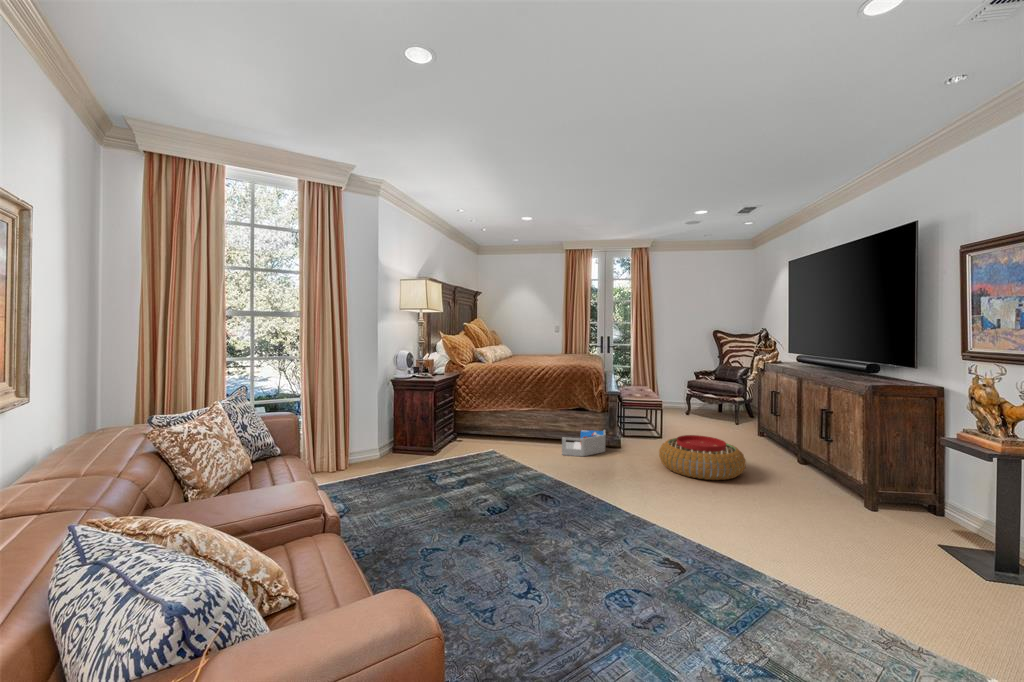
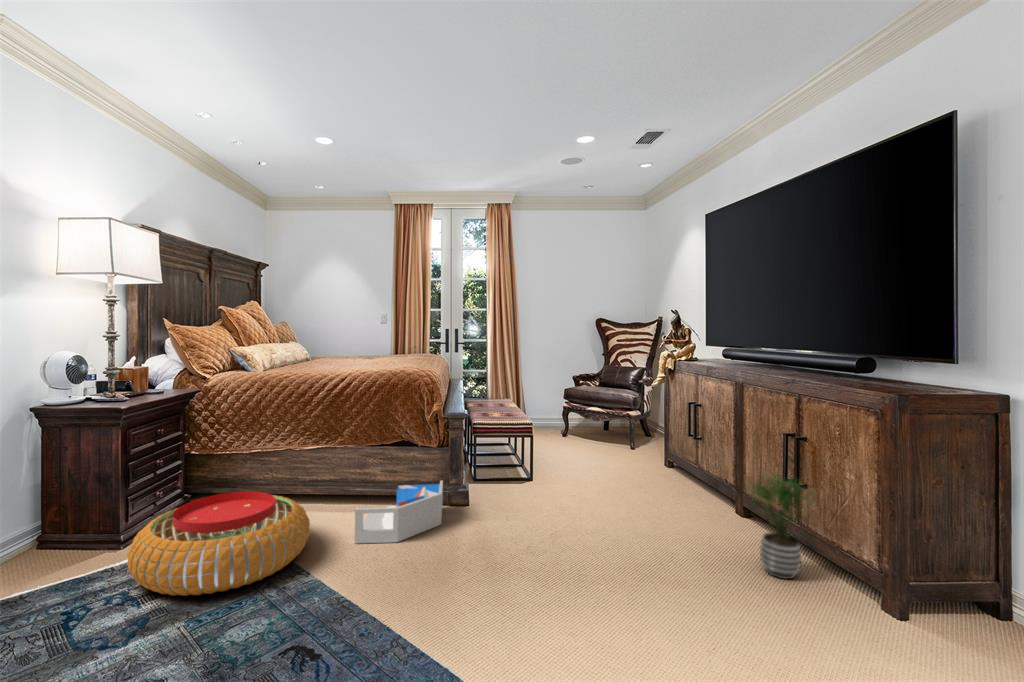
potted plant: none [785,430,835,491] -> present [746,474,819,579]
pouf: present [659,435,746,480] -> present [127,491,310,596]

